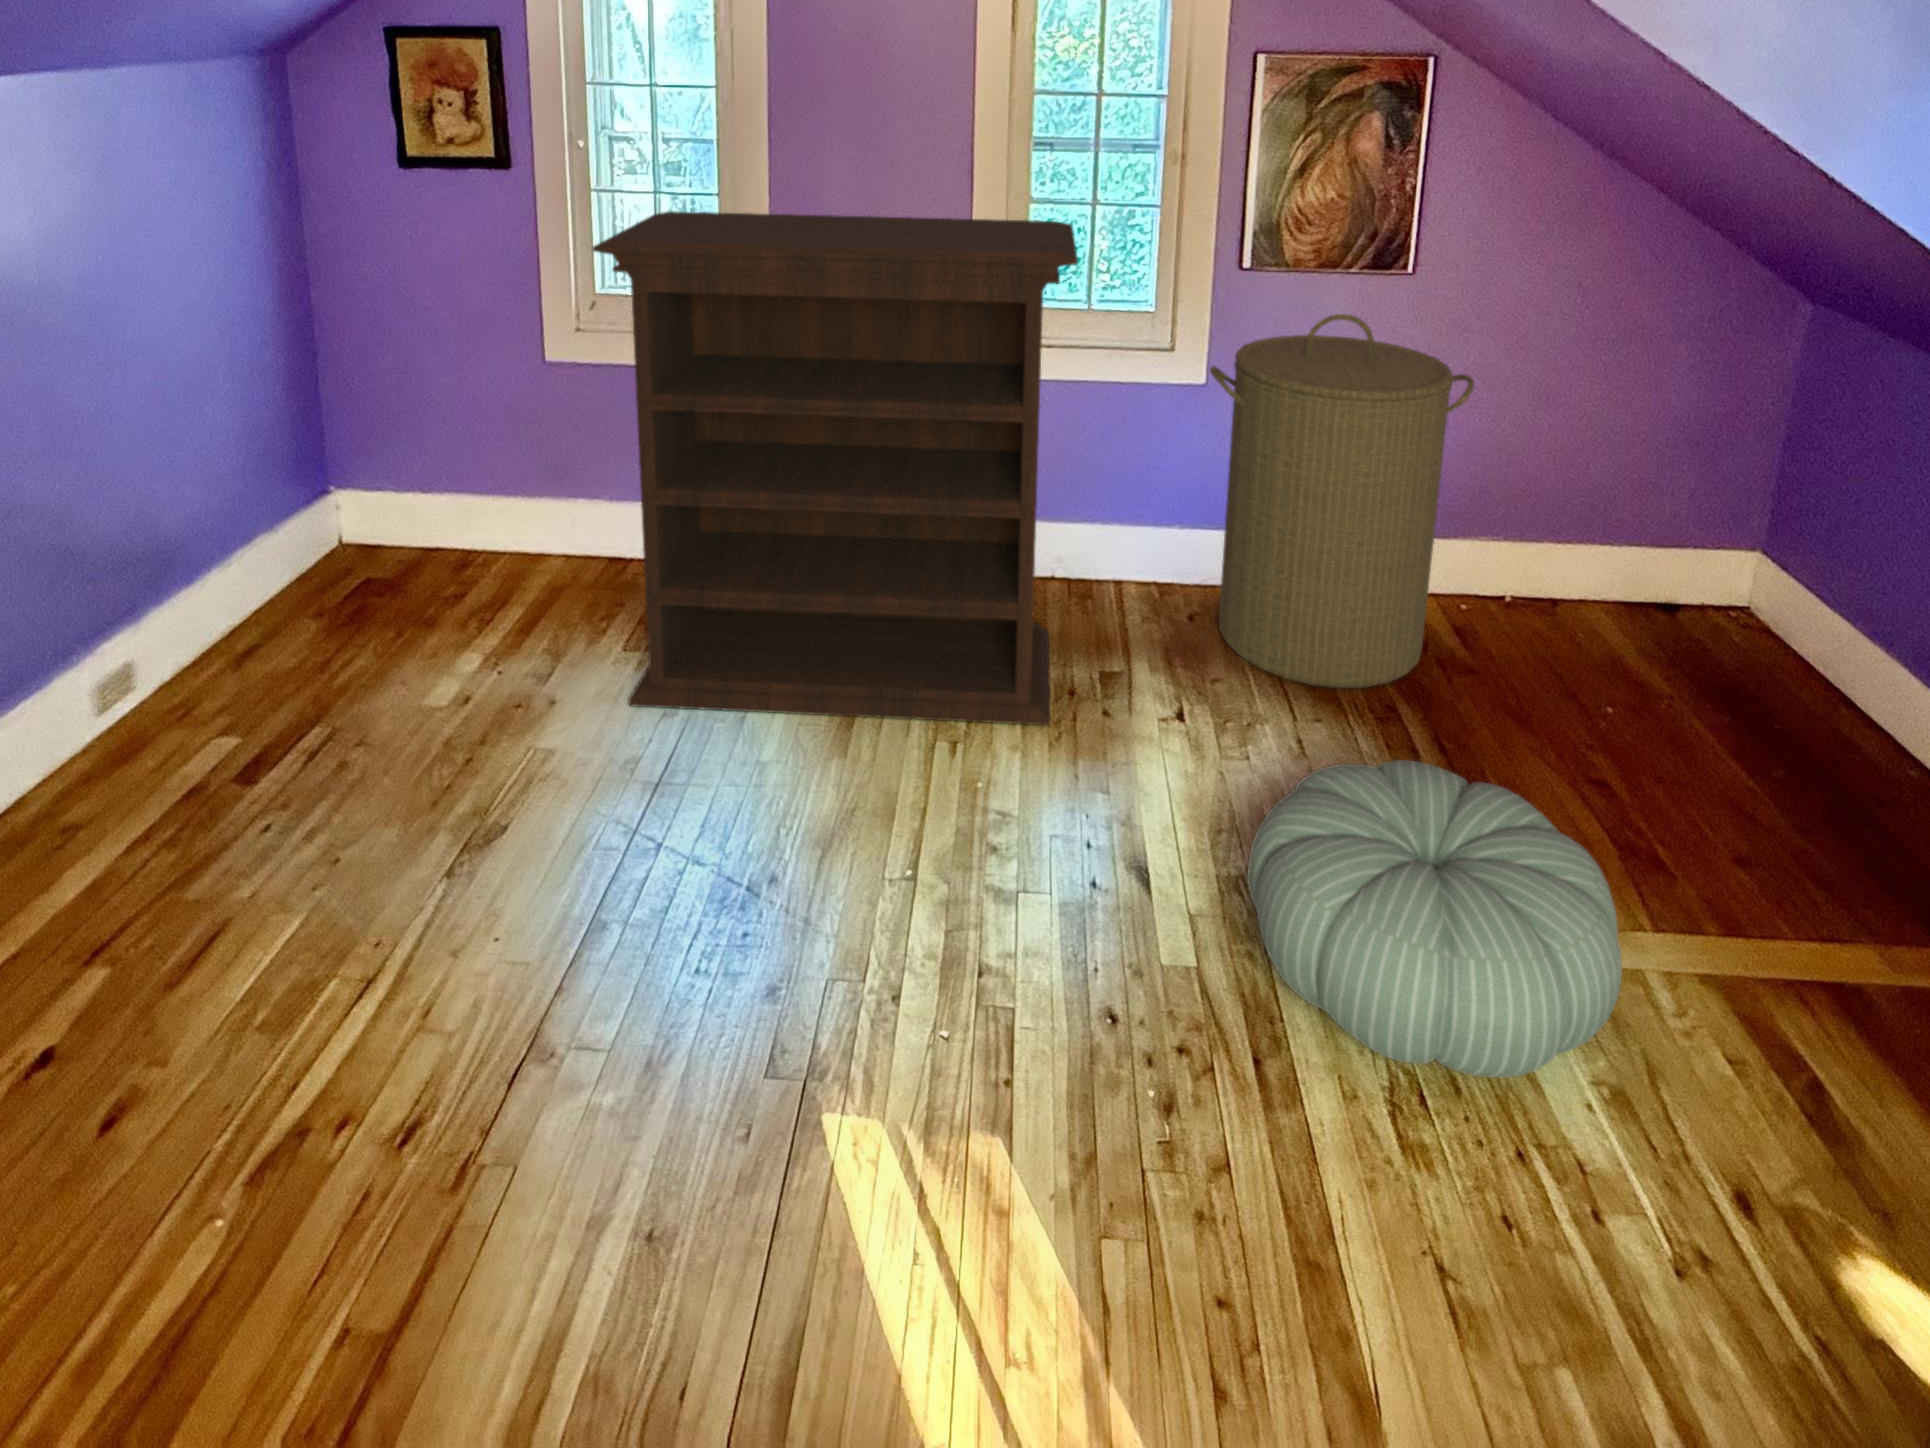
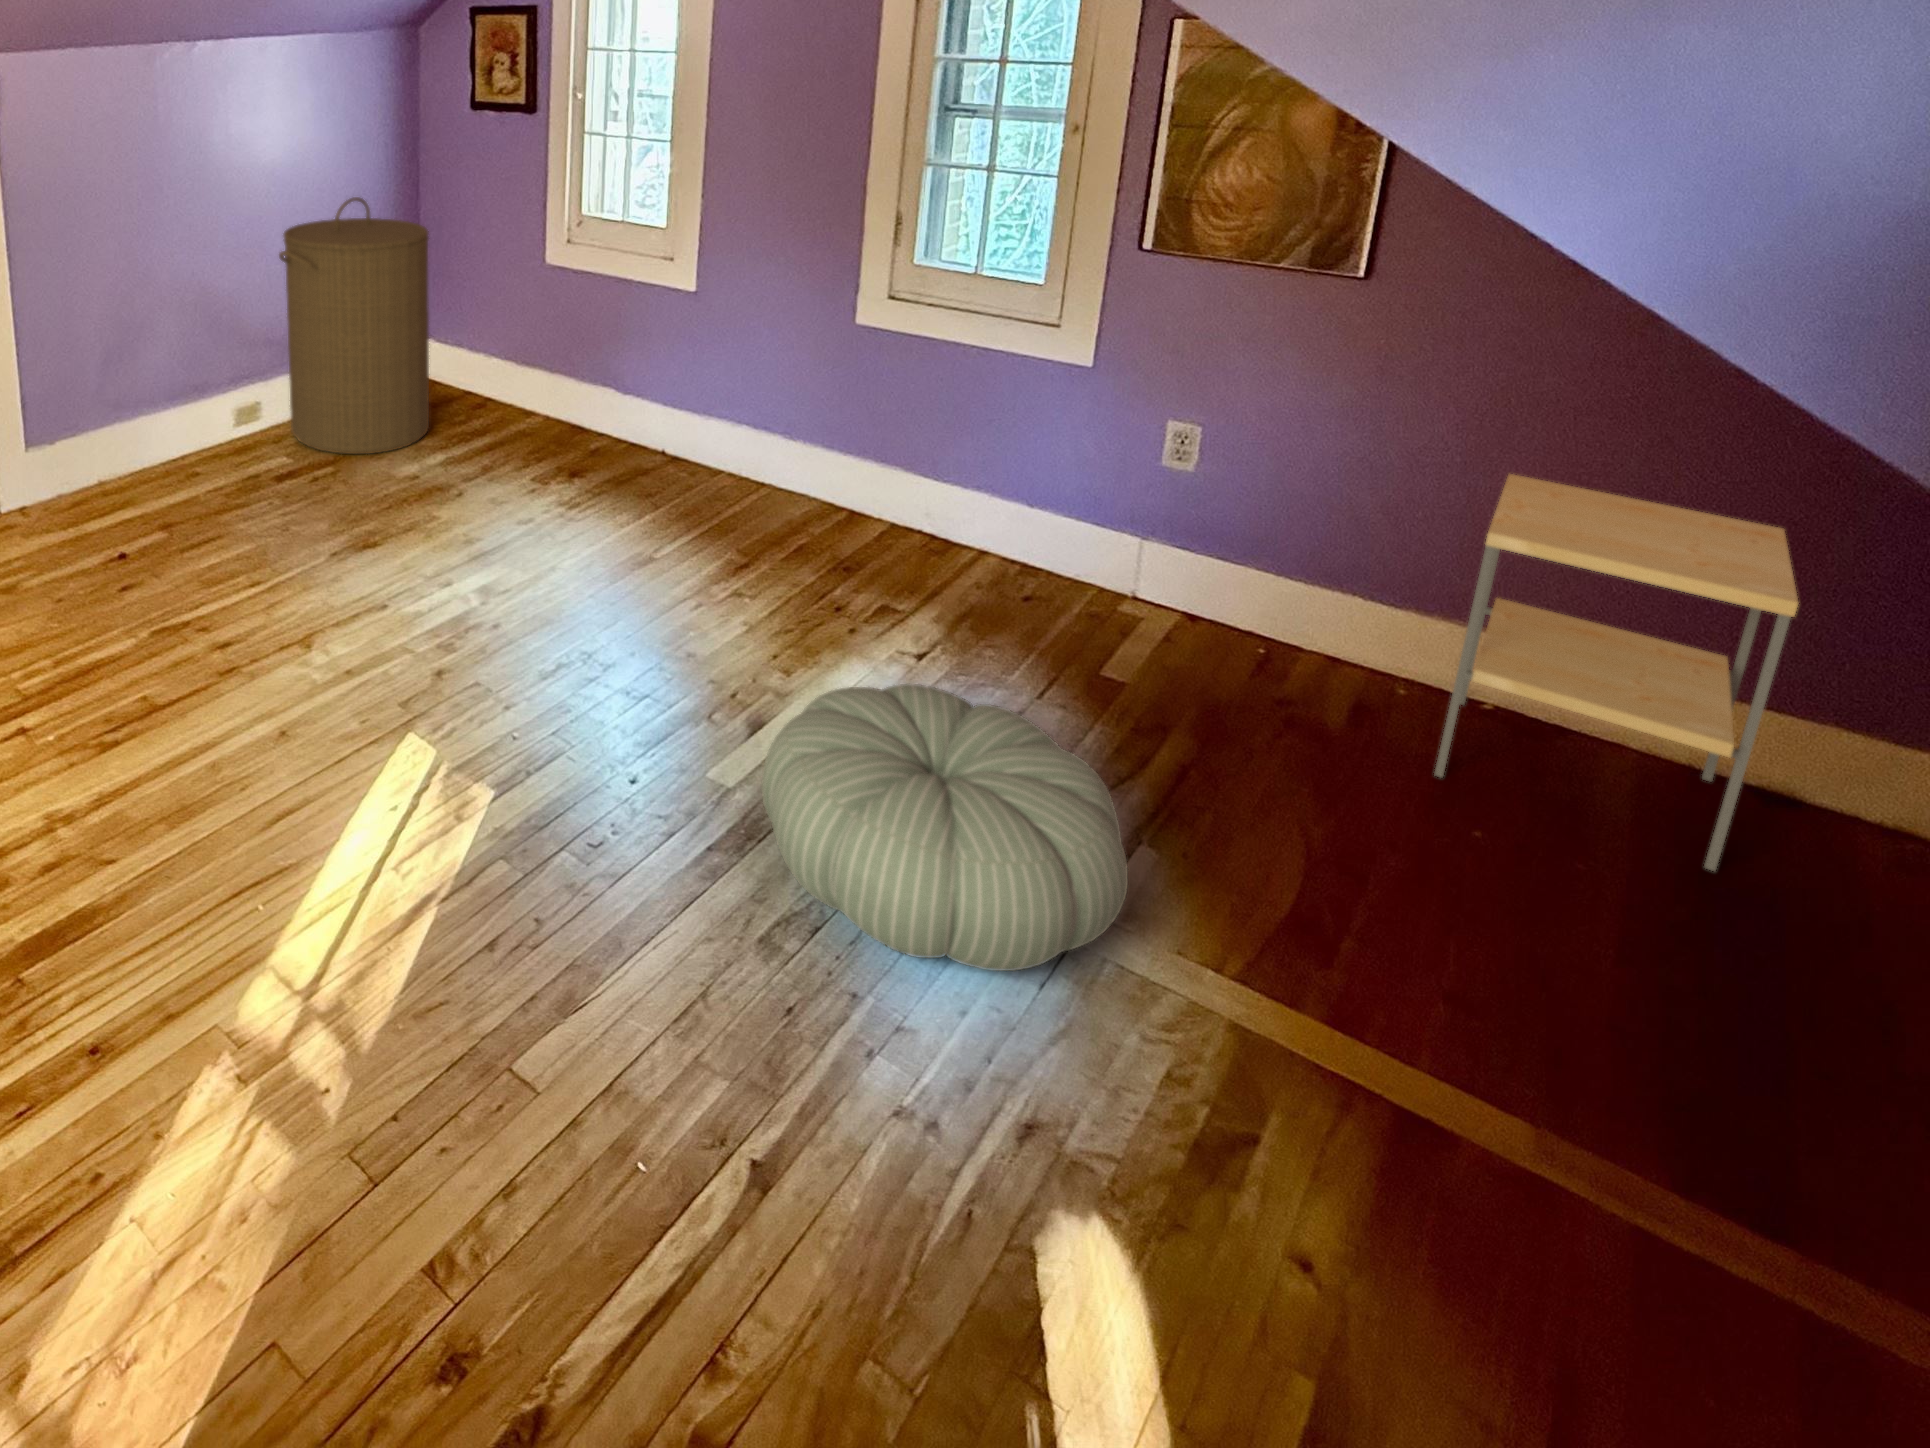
bookshelf: present [592,211,1078,725] -> none [496,148,906,615]
laundry hamper: present [1210,314,1474,688] -> present [279,197,429,454]
side table: none [1496,418,1755,683] -> present [1435,474,1798,871]

